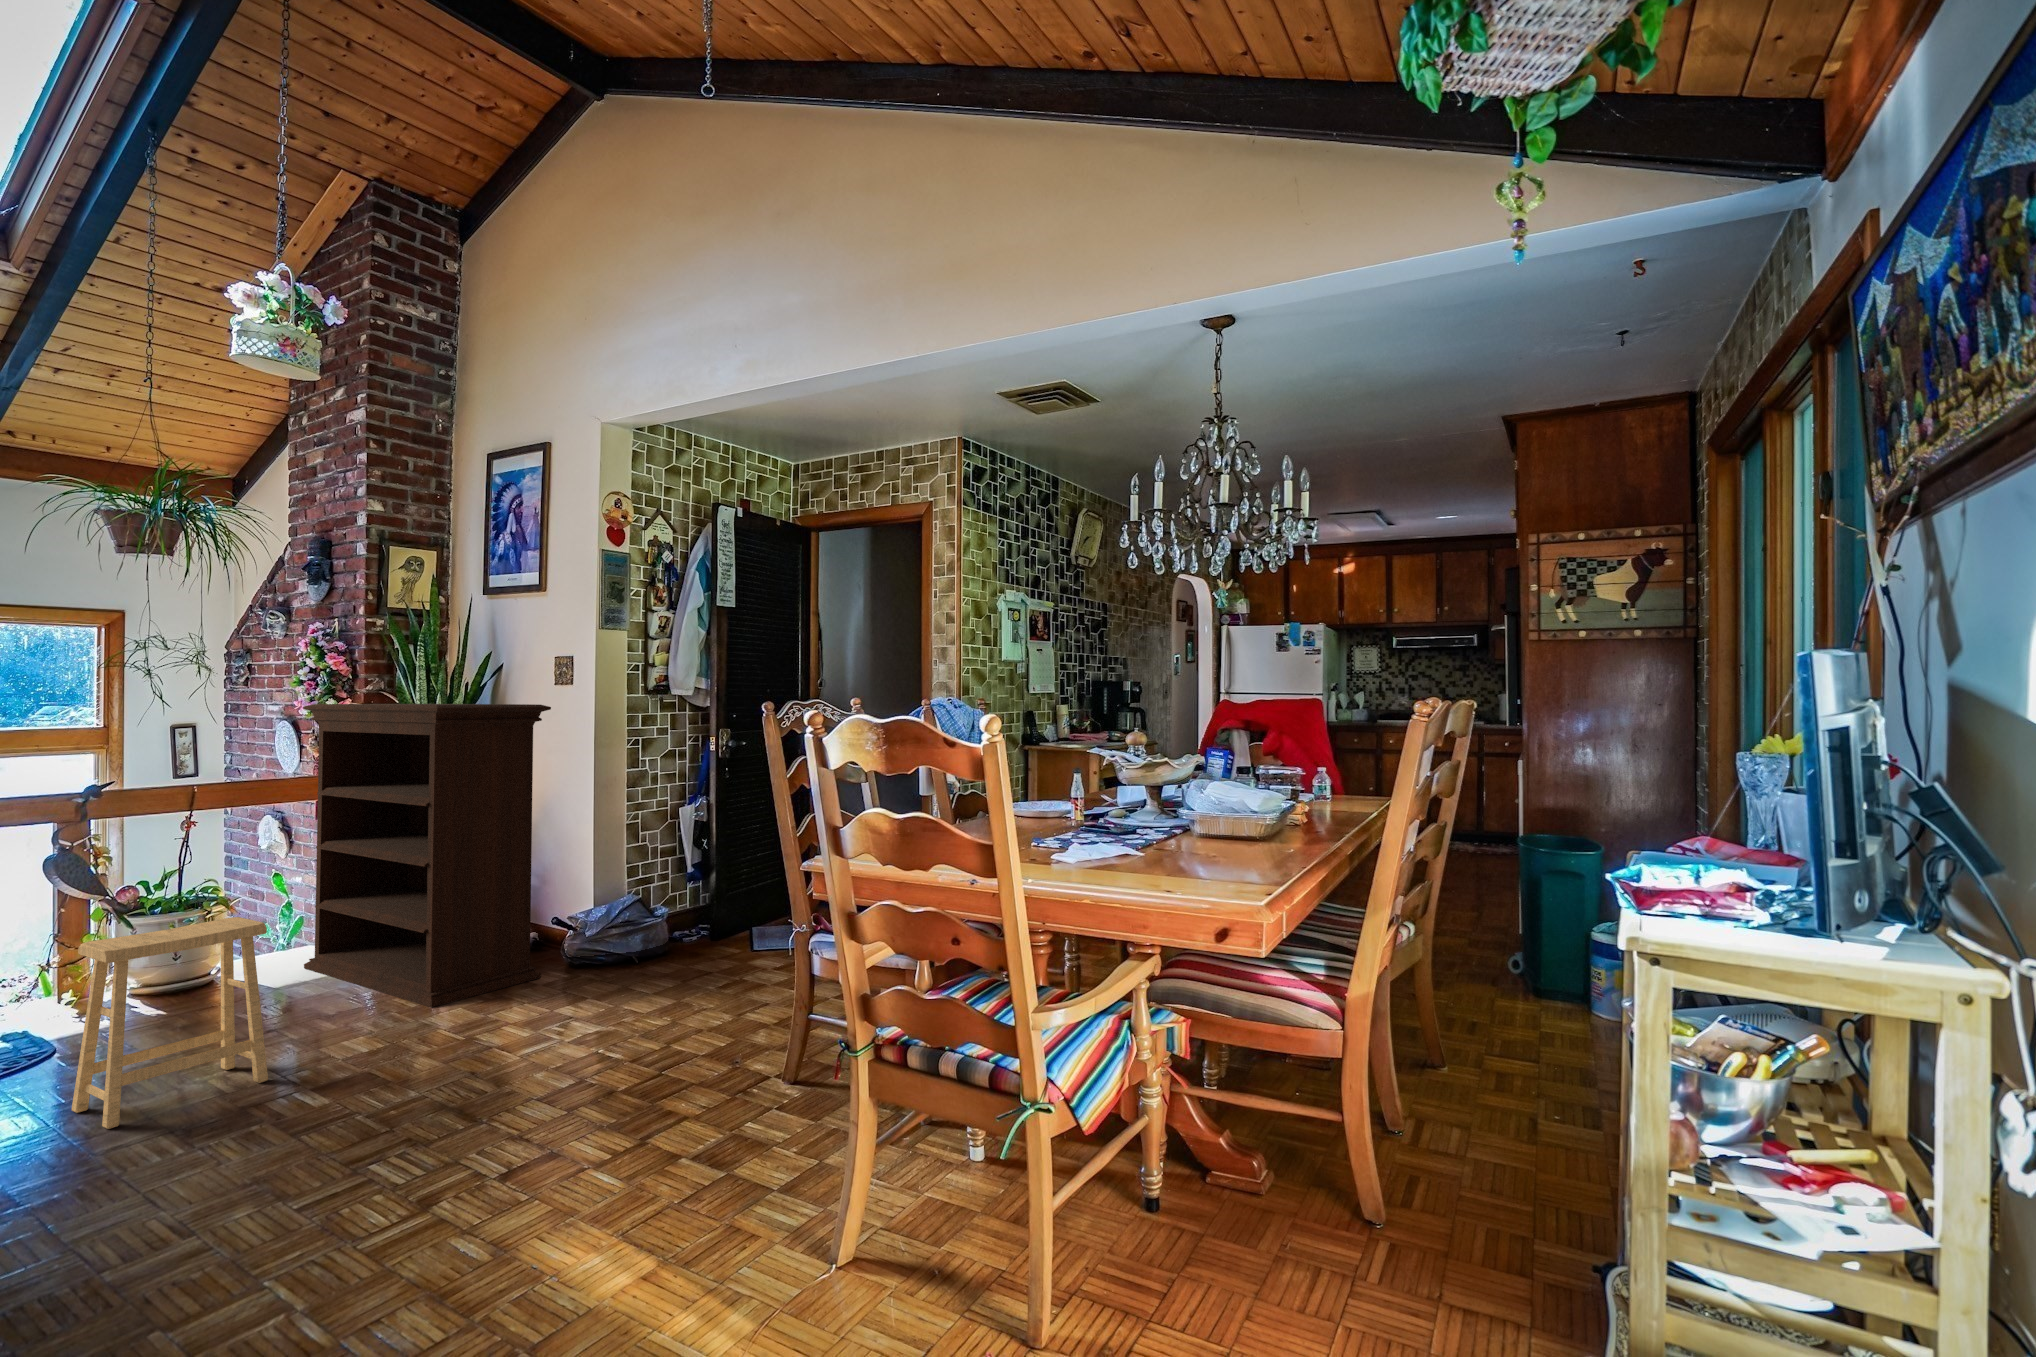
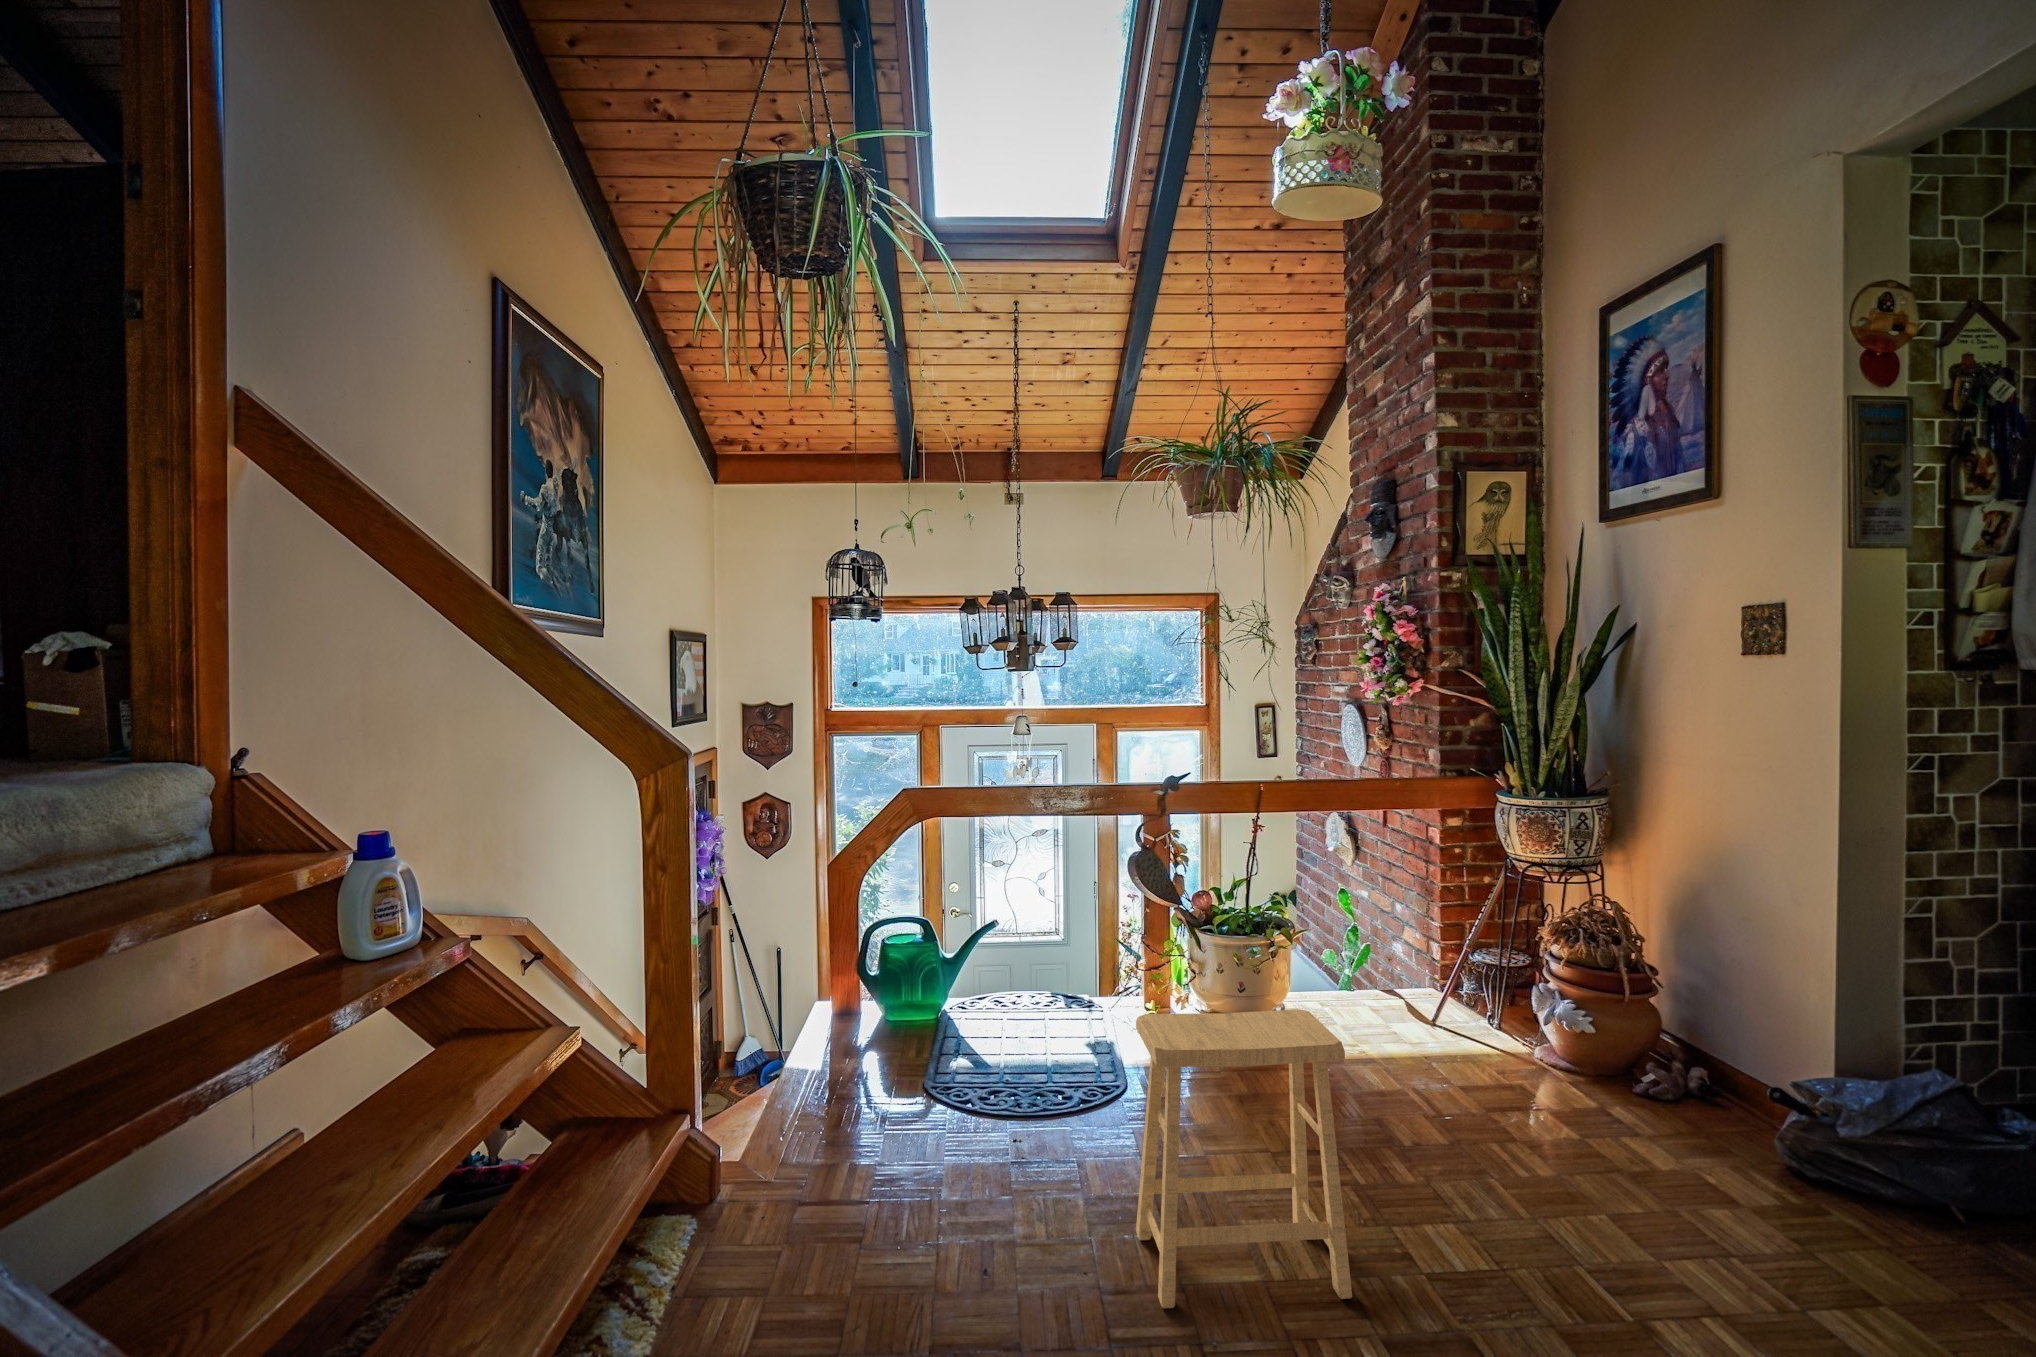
bookshelf: present [303,704,551,1007] -> none [1372,686,1778,1205]

